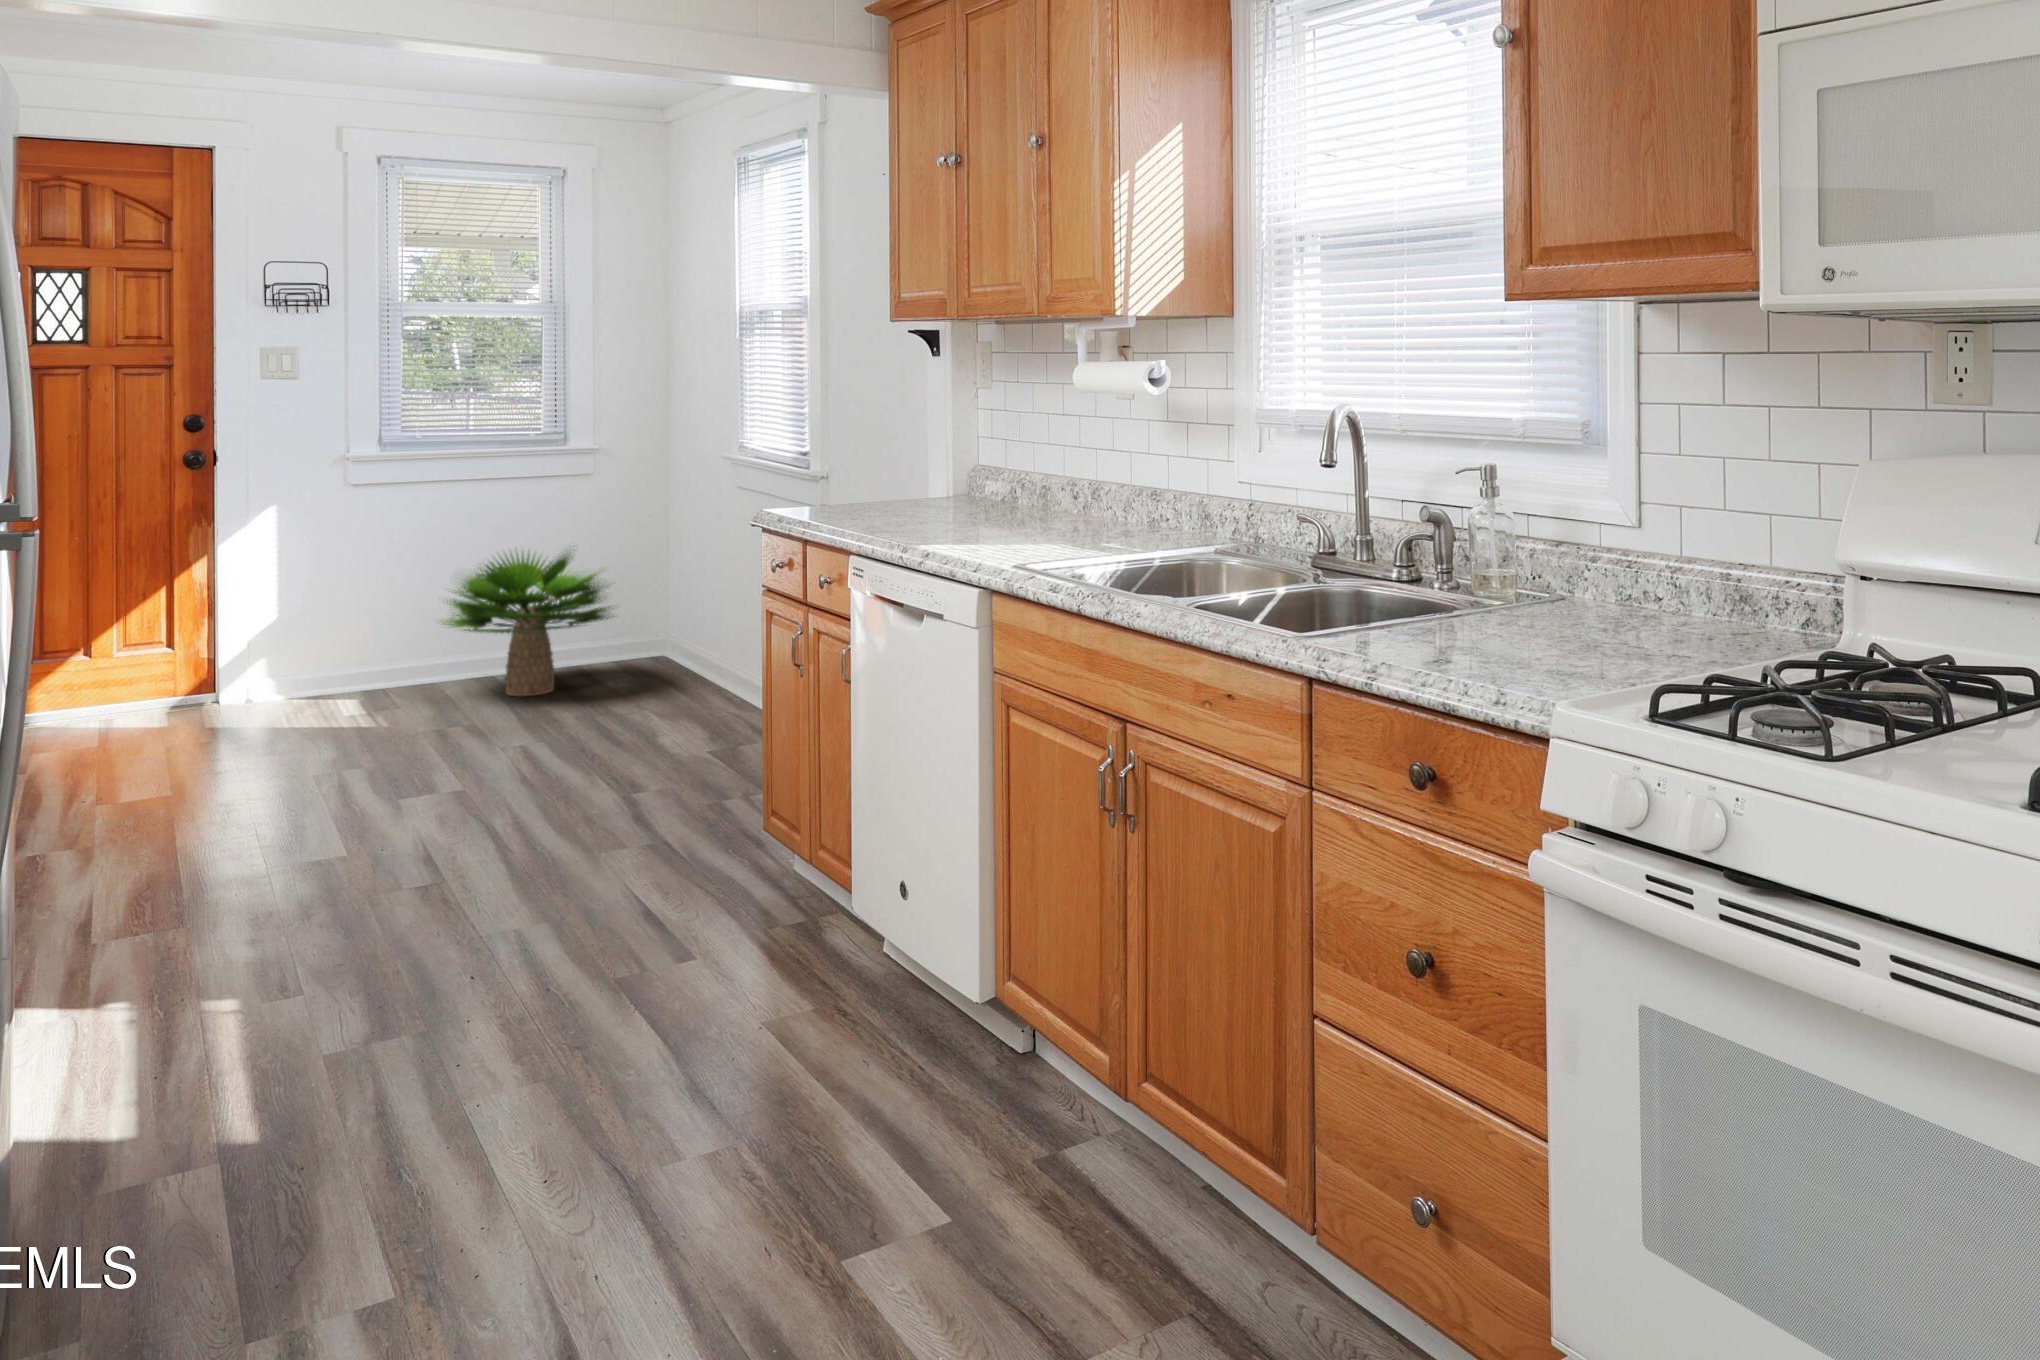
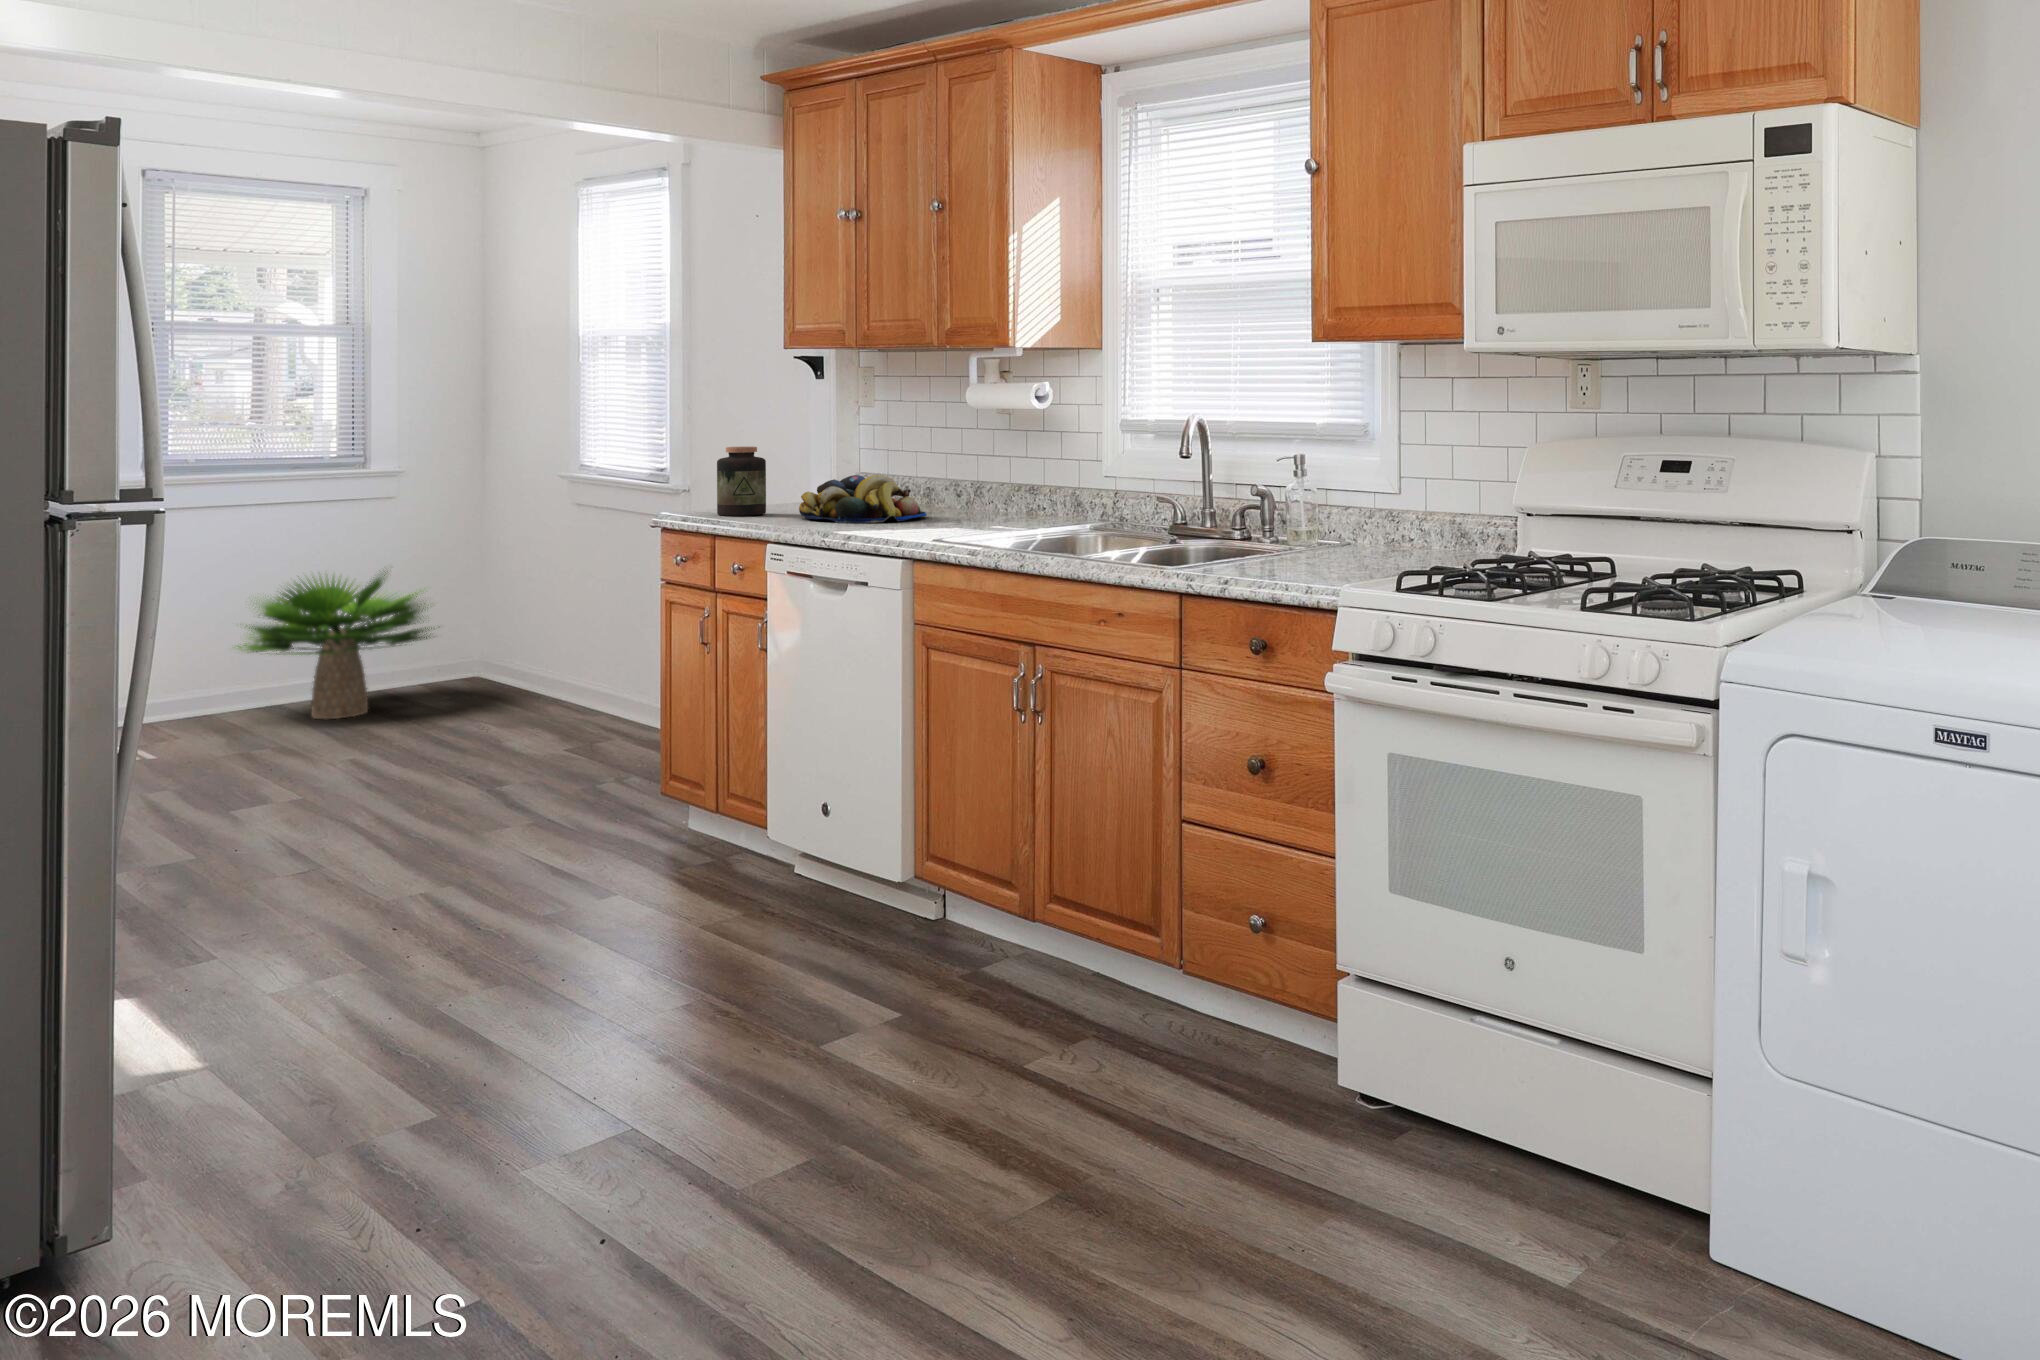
jar: none [814,435,866,516] -> present [717,447,766,516]
fruit bowl: none [895,470,1038,530] -> present [799,475,927,523]

